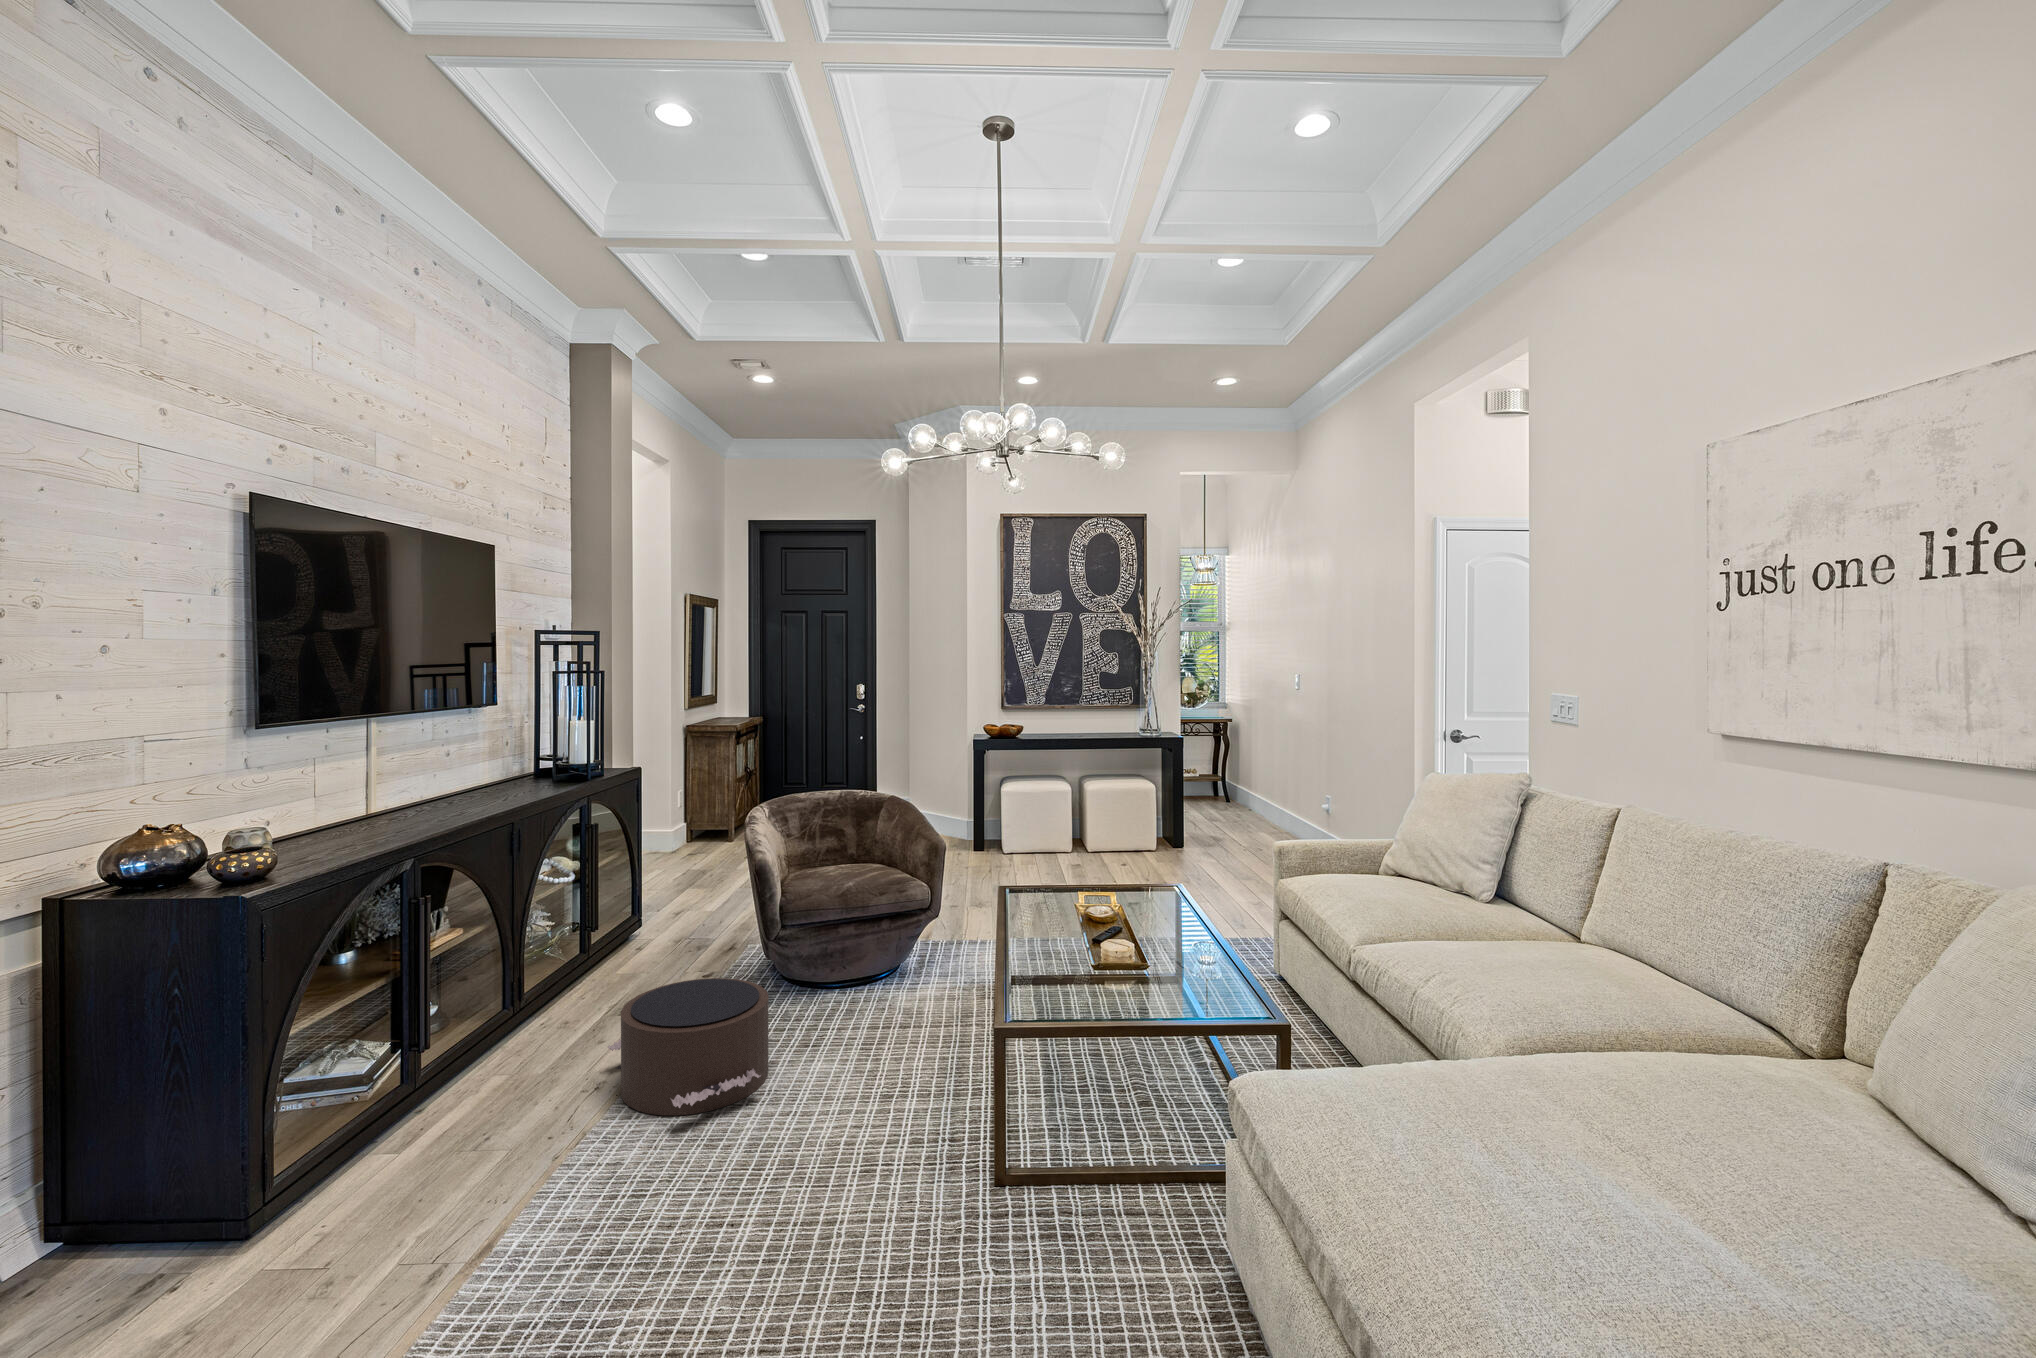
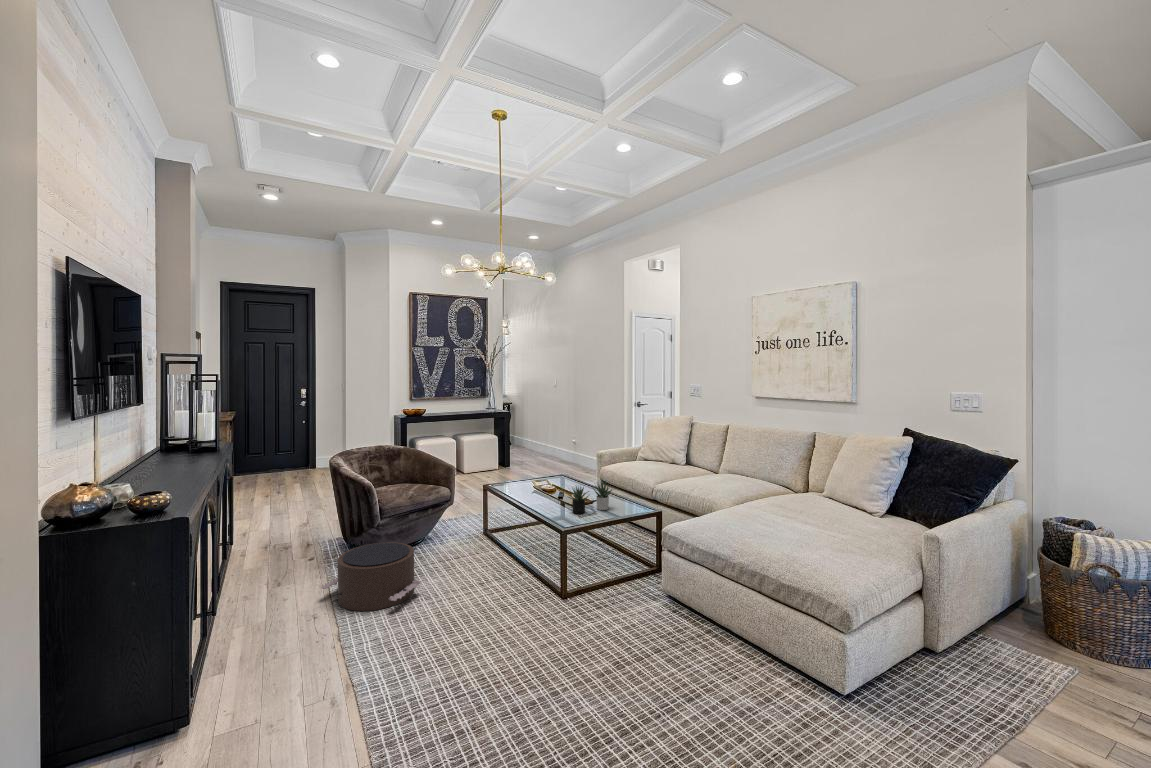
succulent plant: none [1072,917,1204,994] -> present [569,482,612,514]

